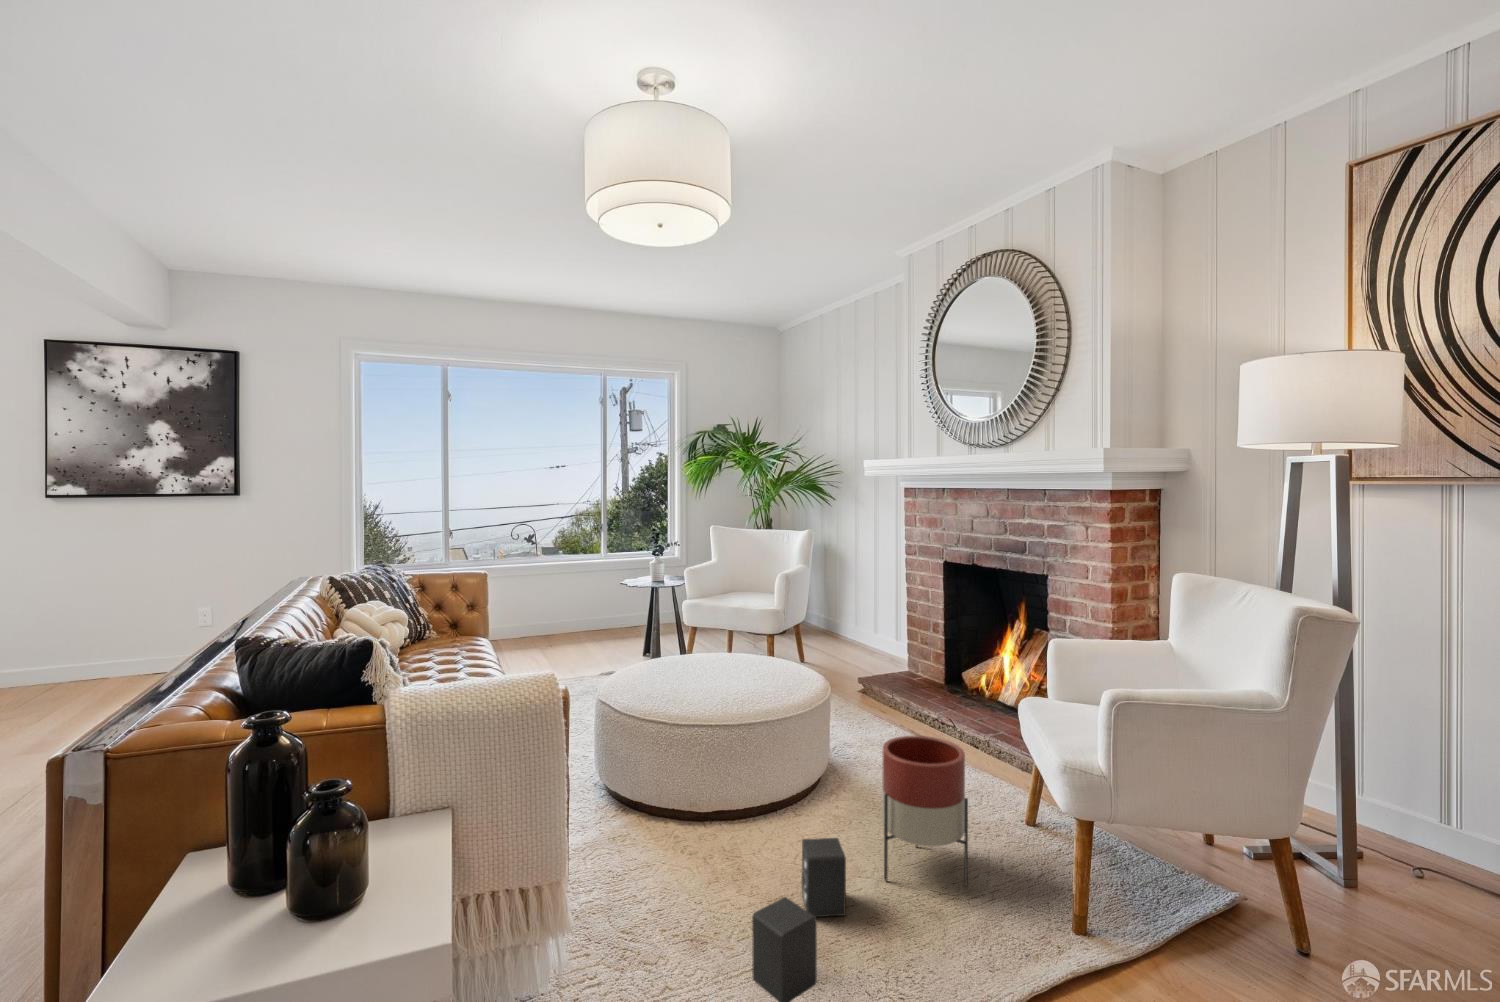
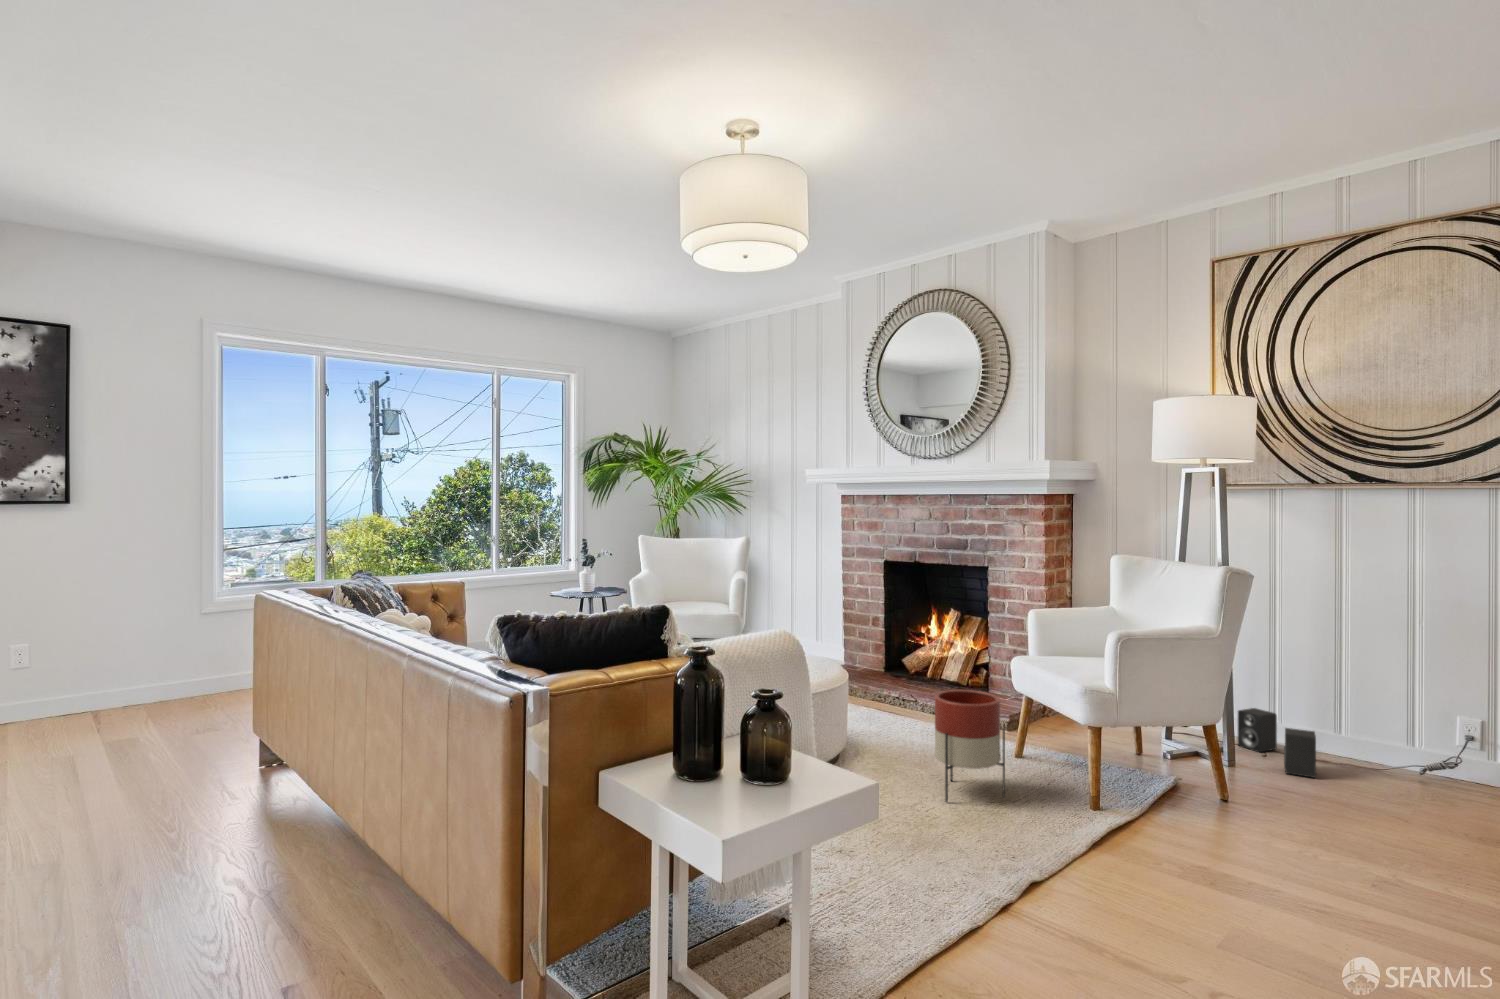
speaker: present [752,838,846,1002] -> present [1238,708,1316,778]

